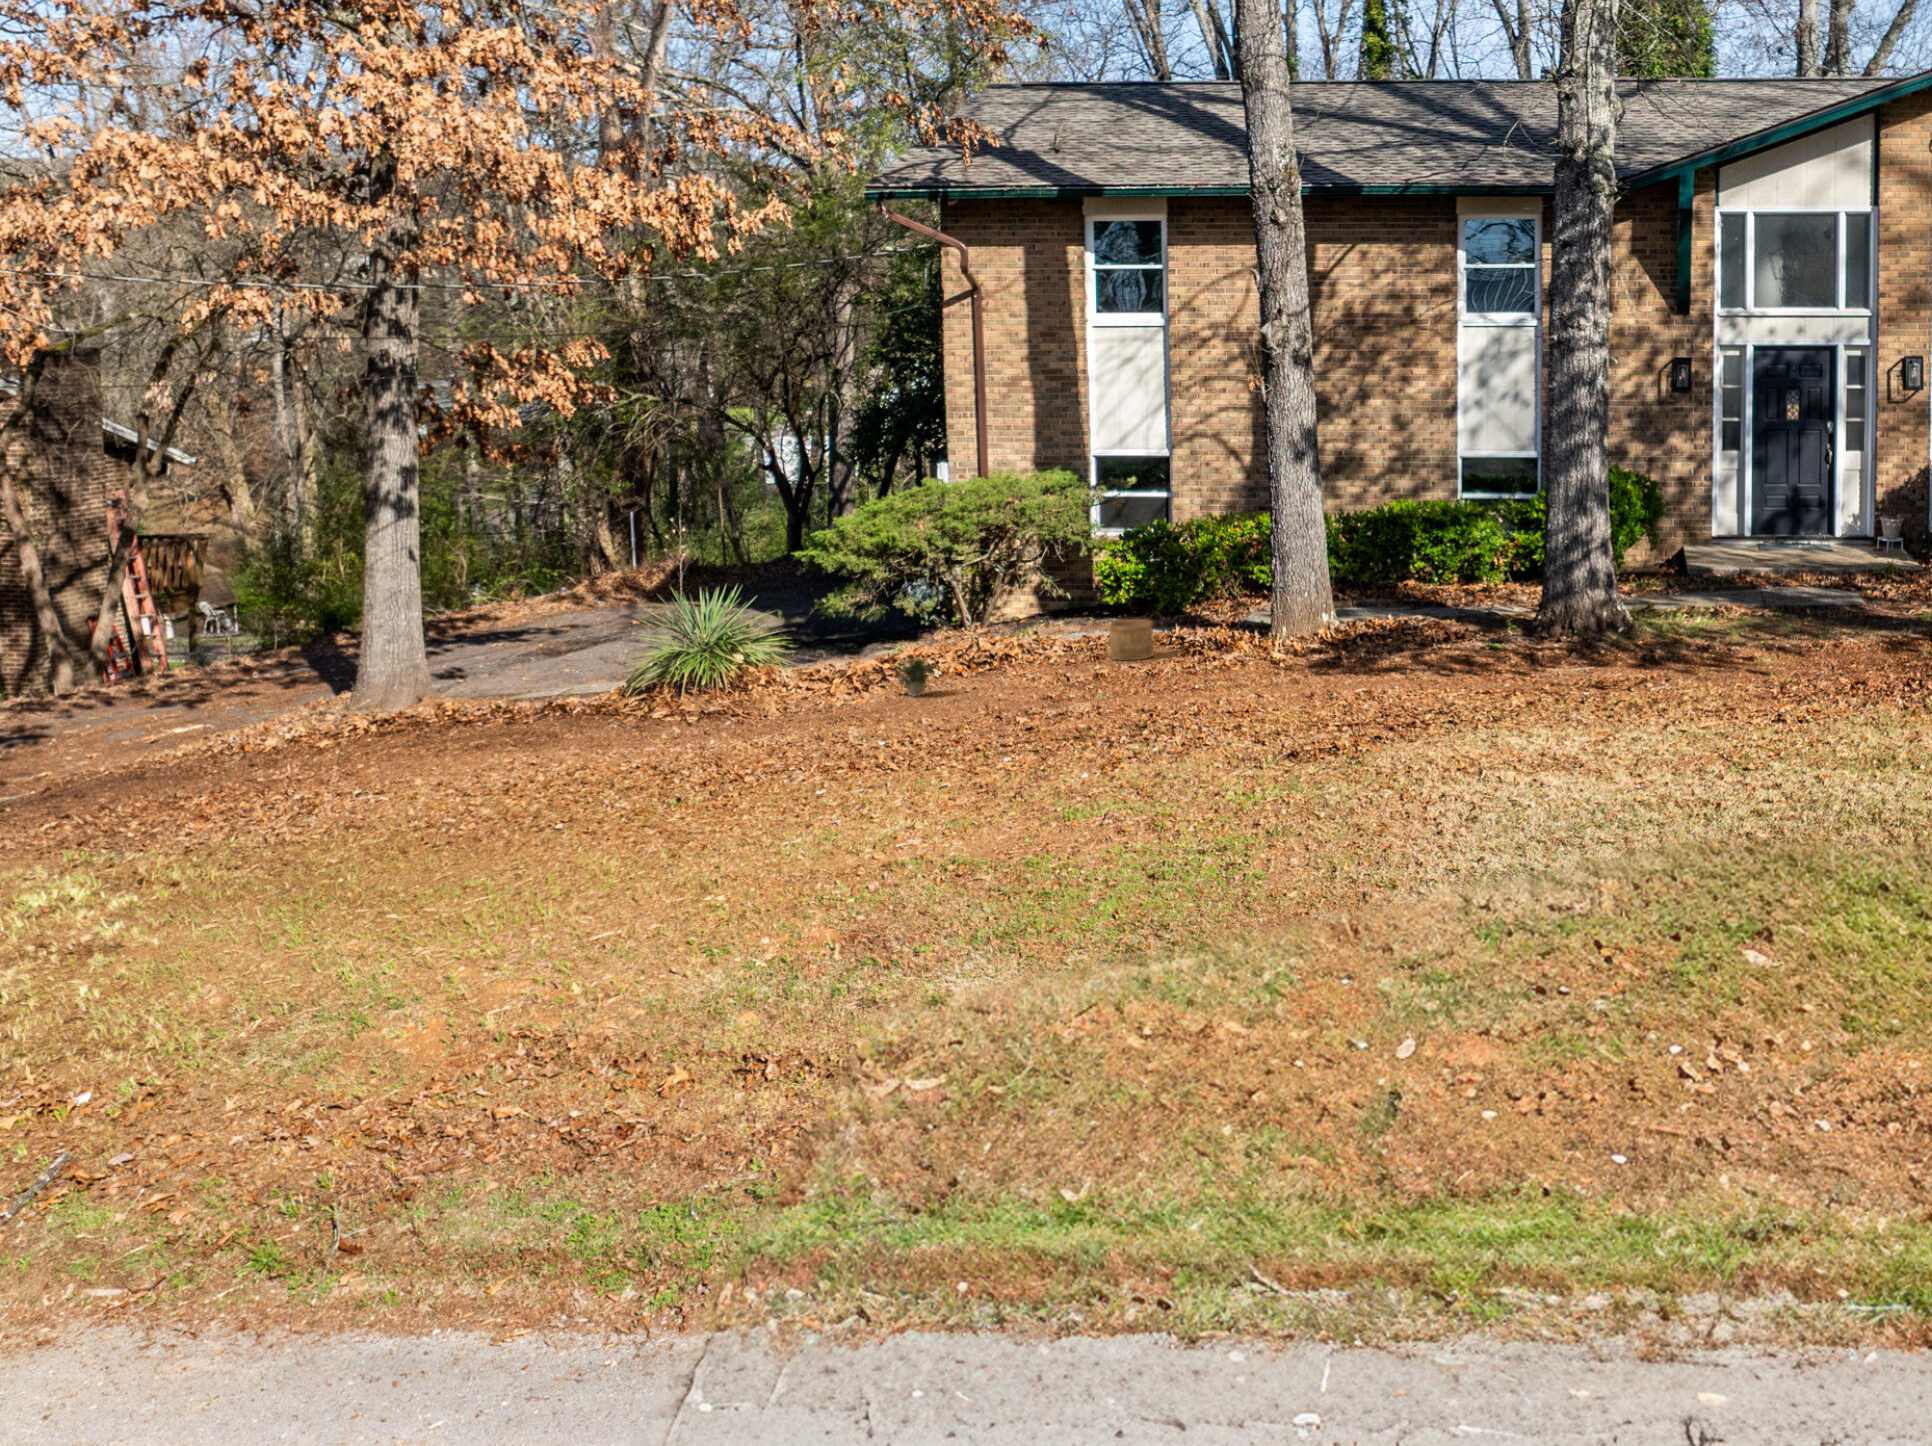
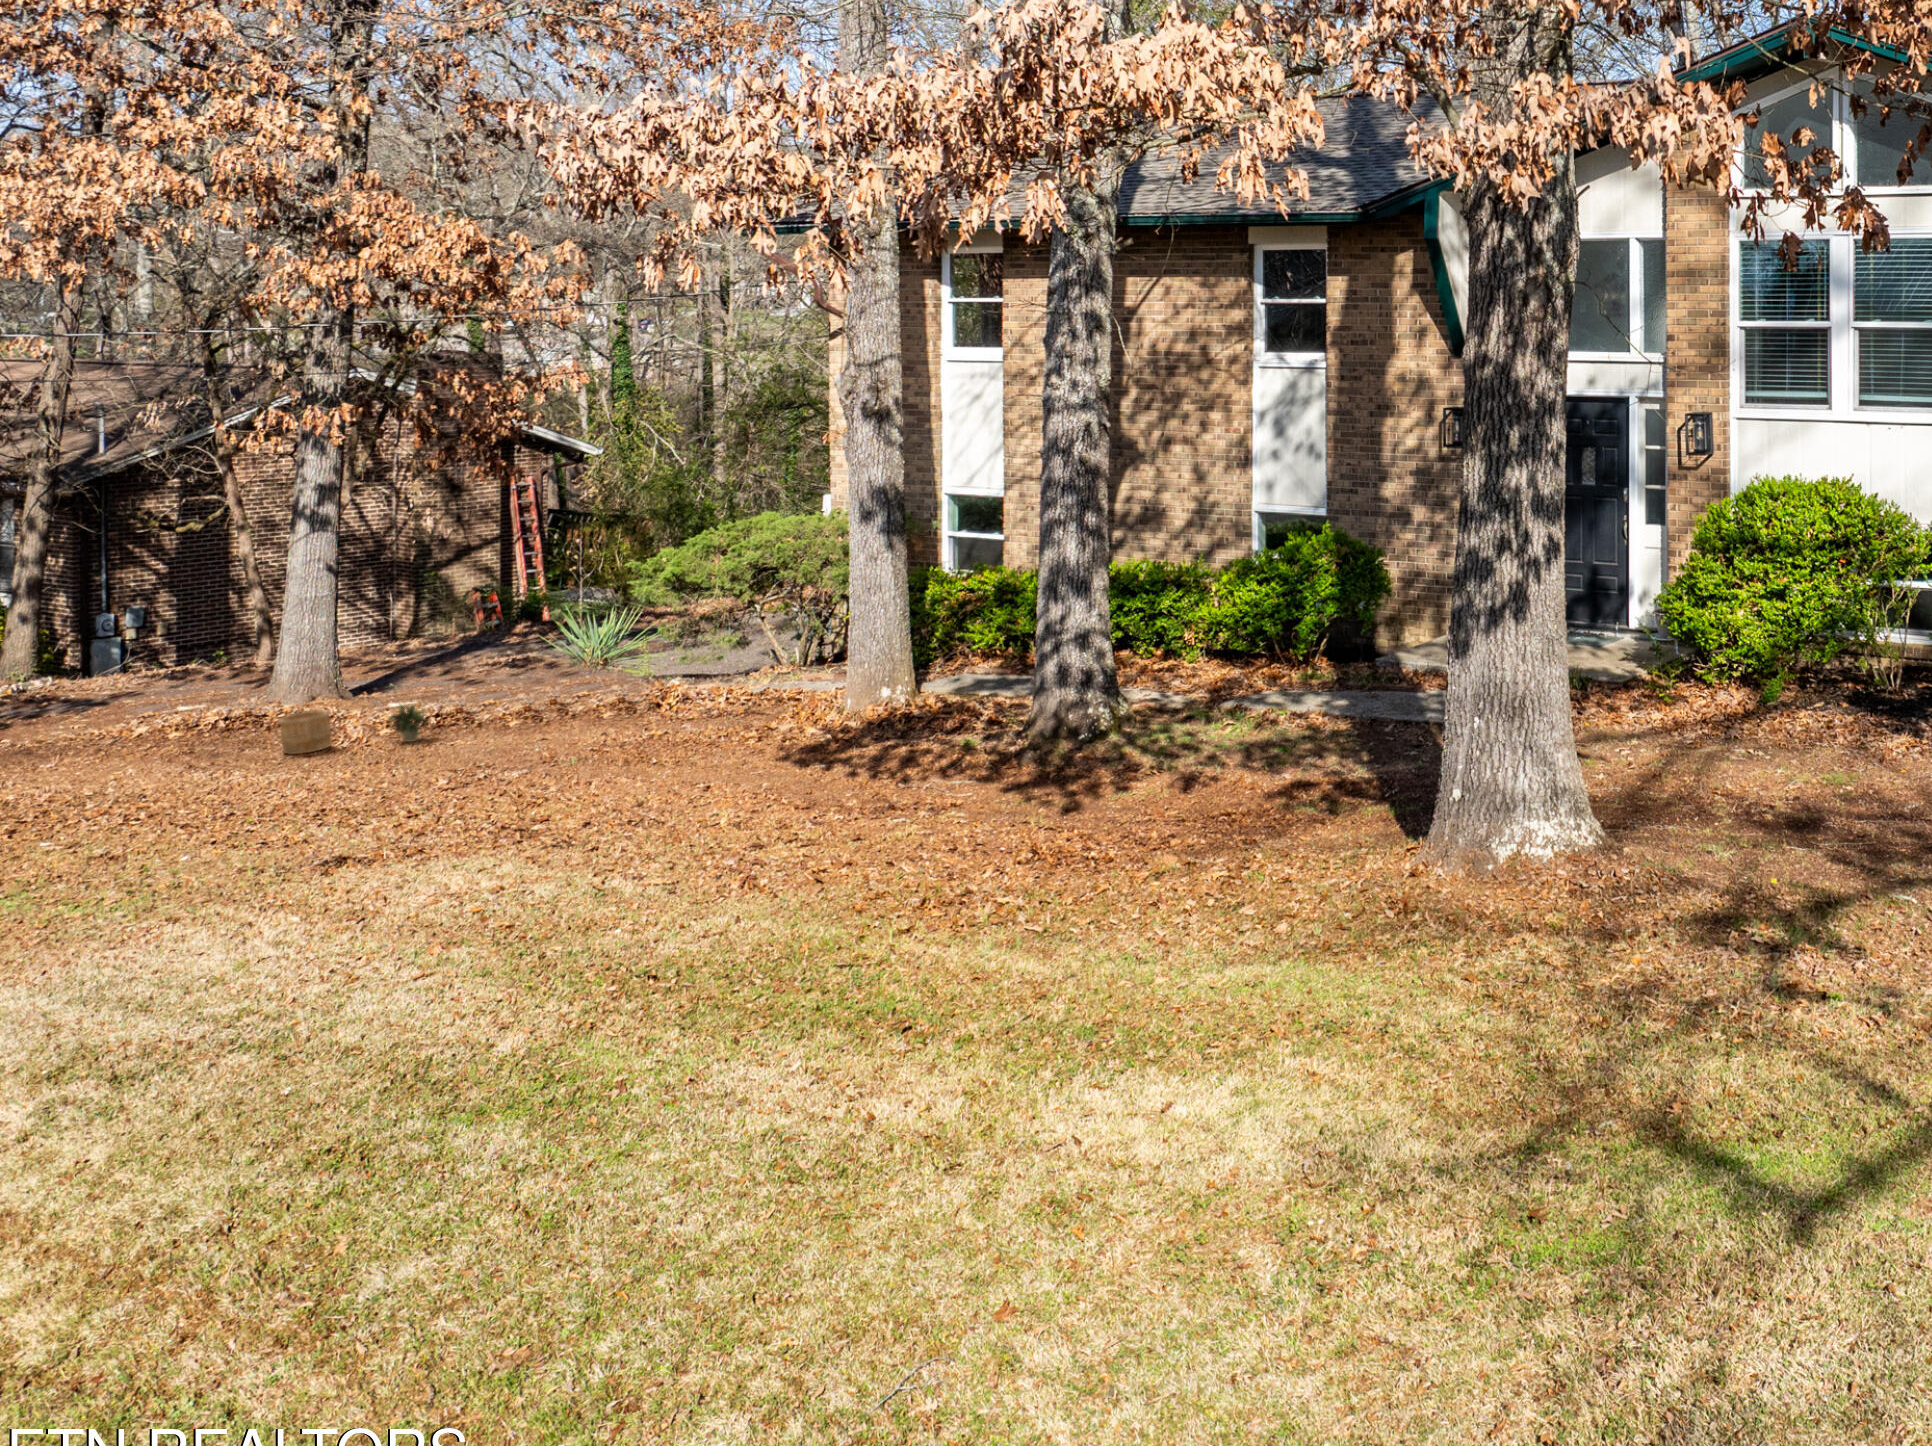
wooden bucket: present [1108,619,1154,661] -> present [278,710,332,754]

